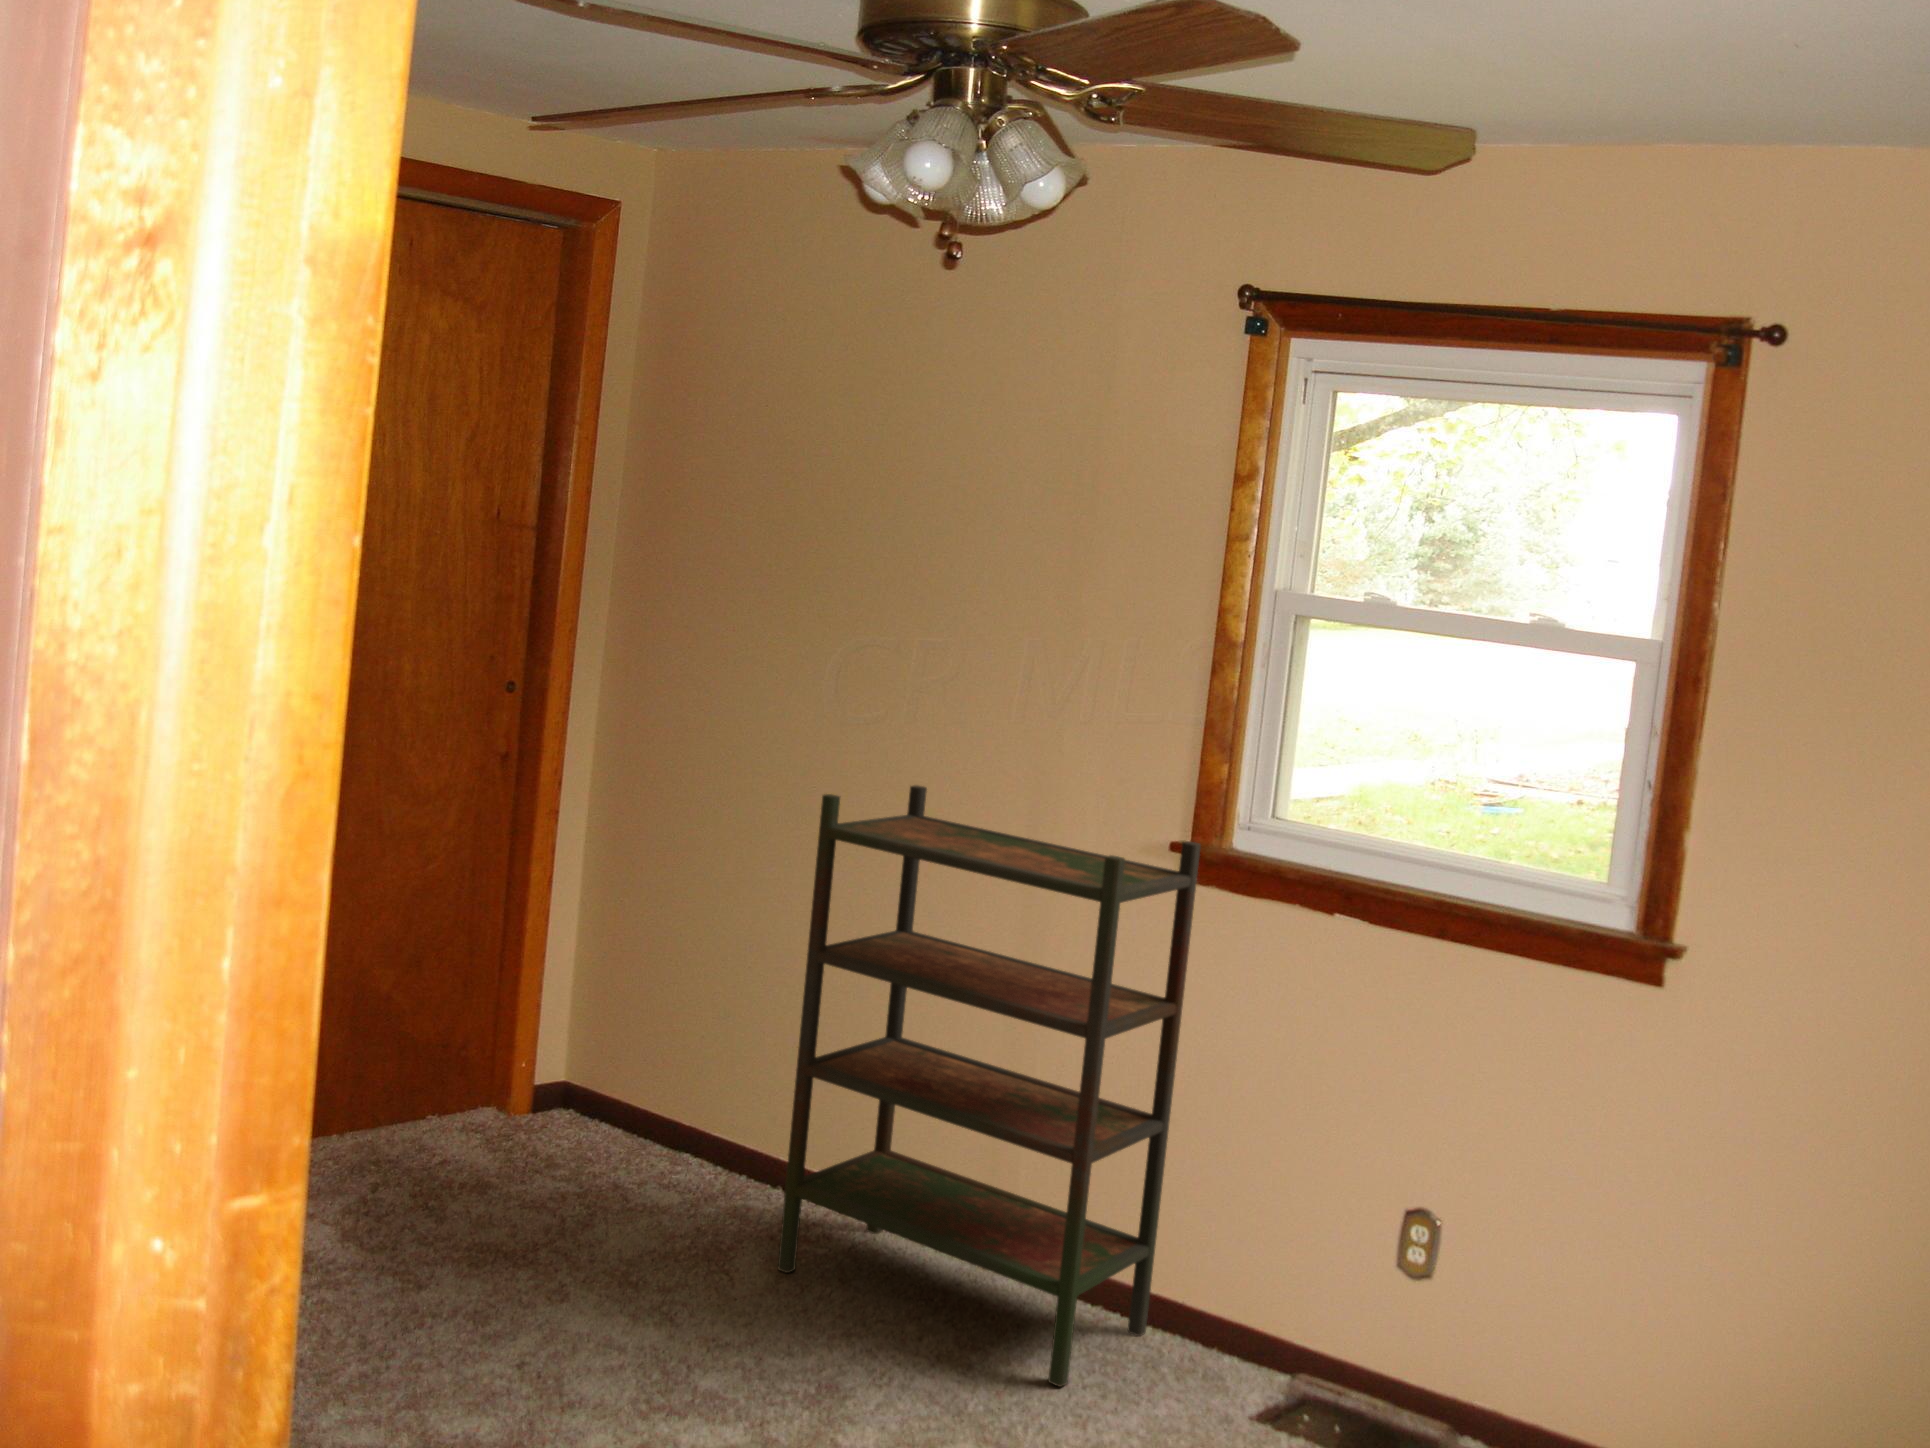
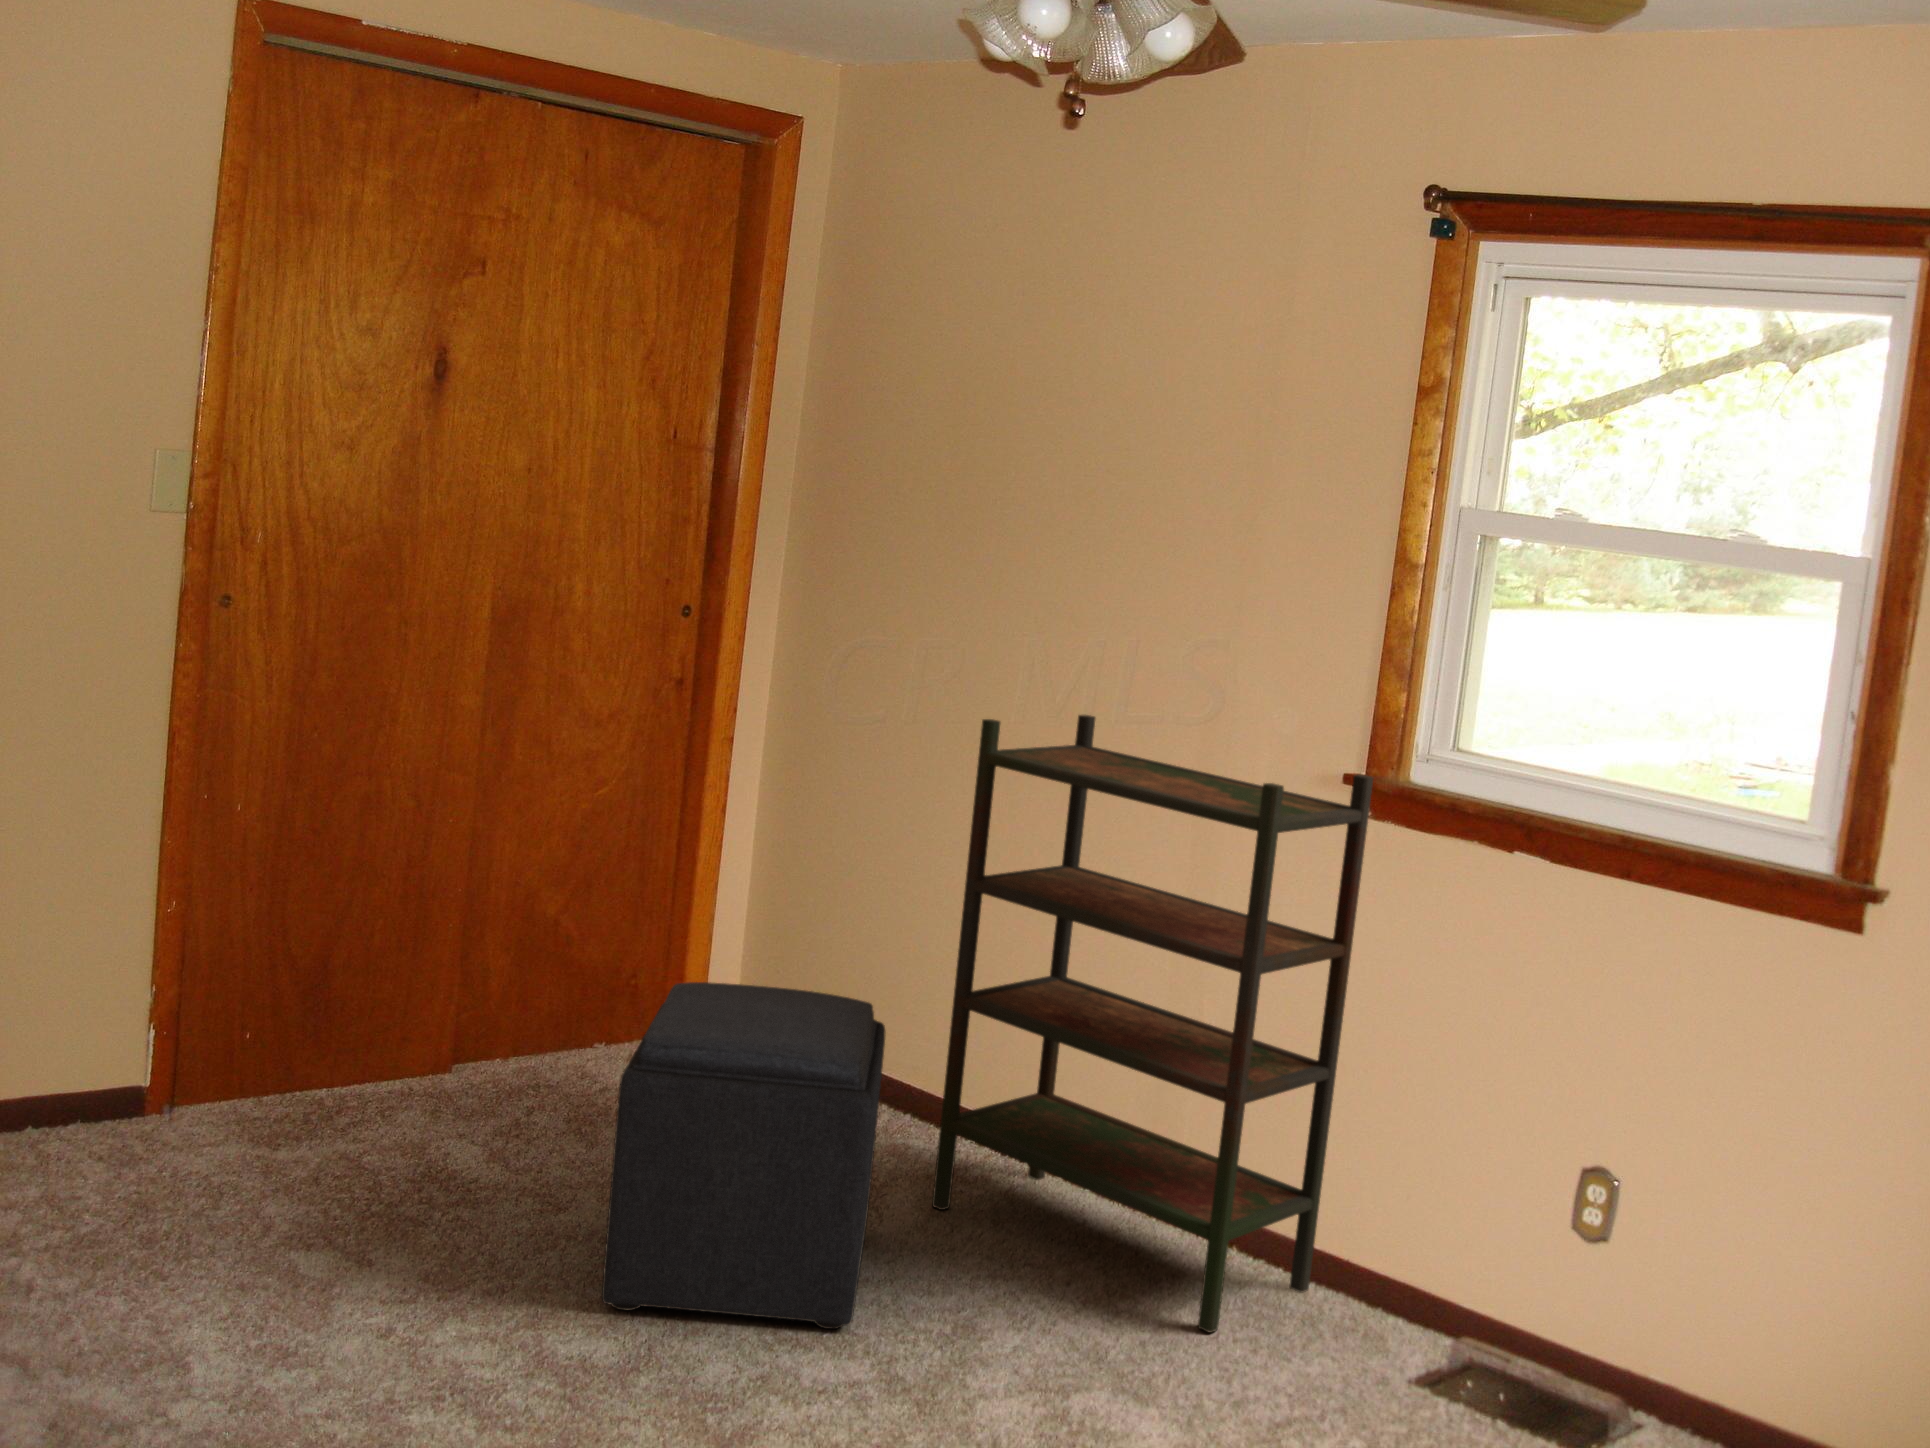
ottoman: none [456,1065,734,1413] -> present [602,982,885,1329]

